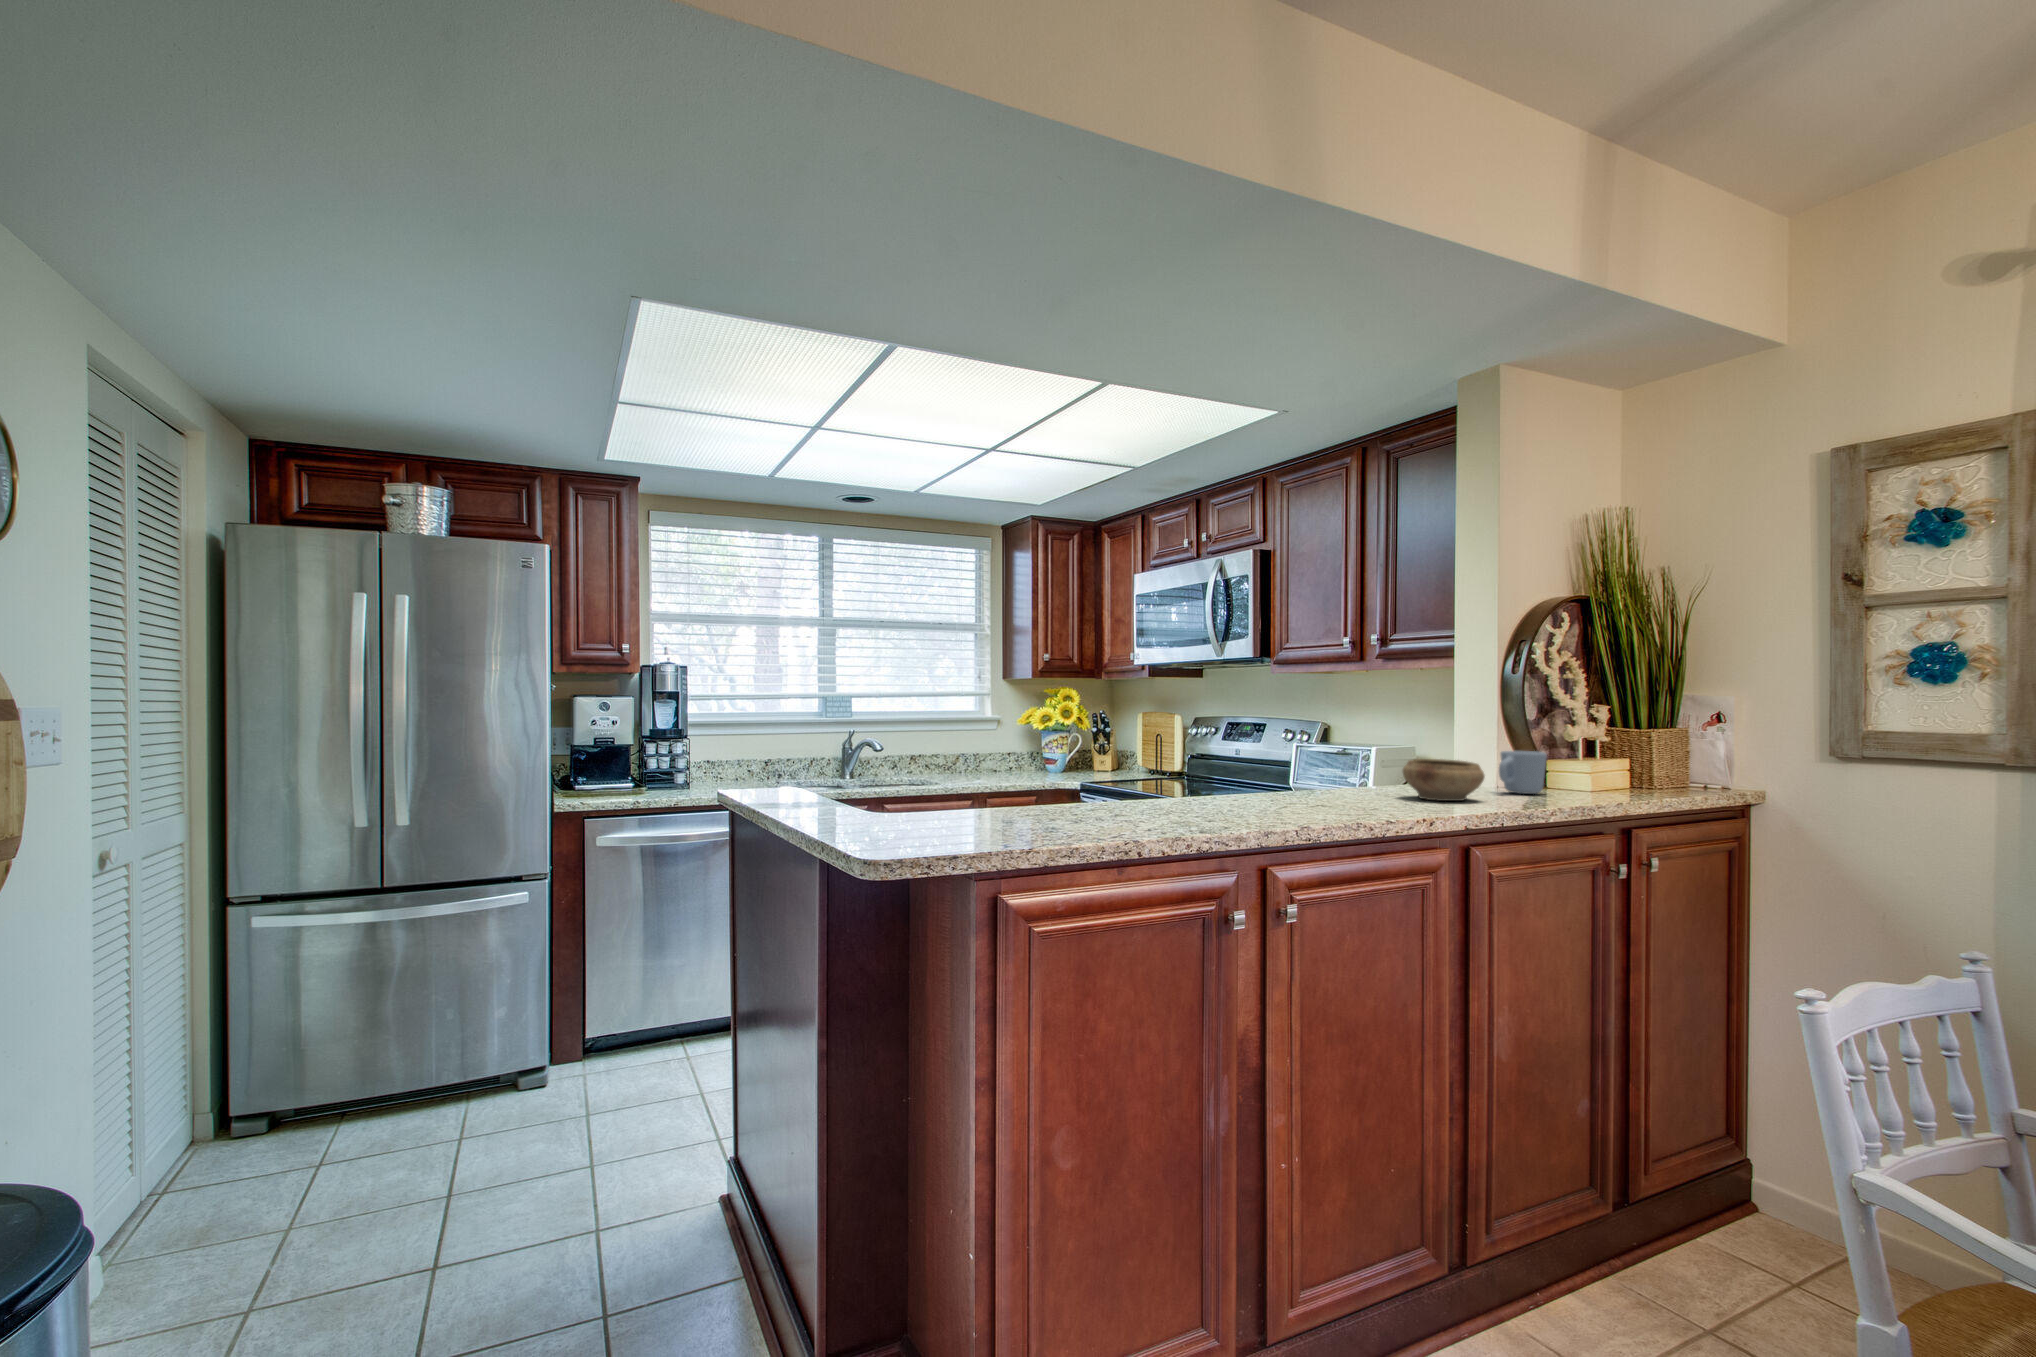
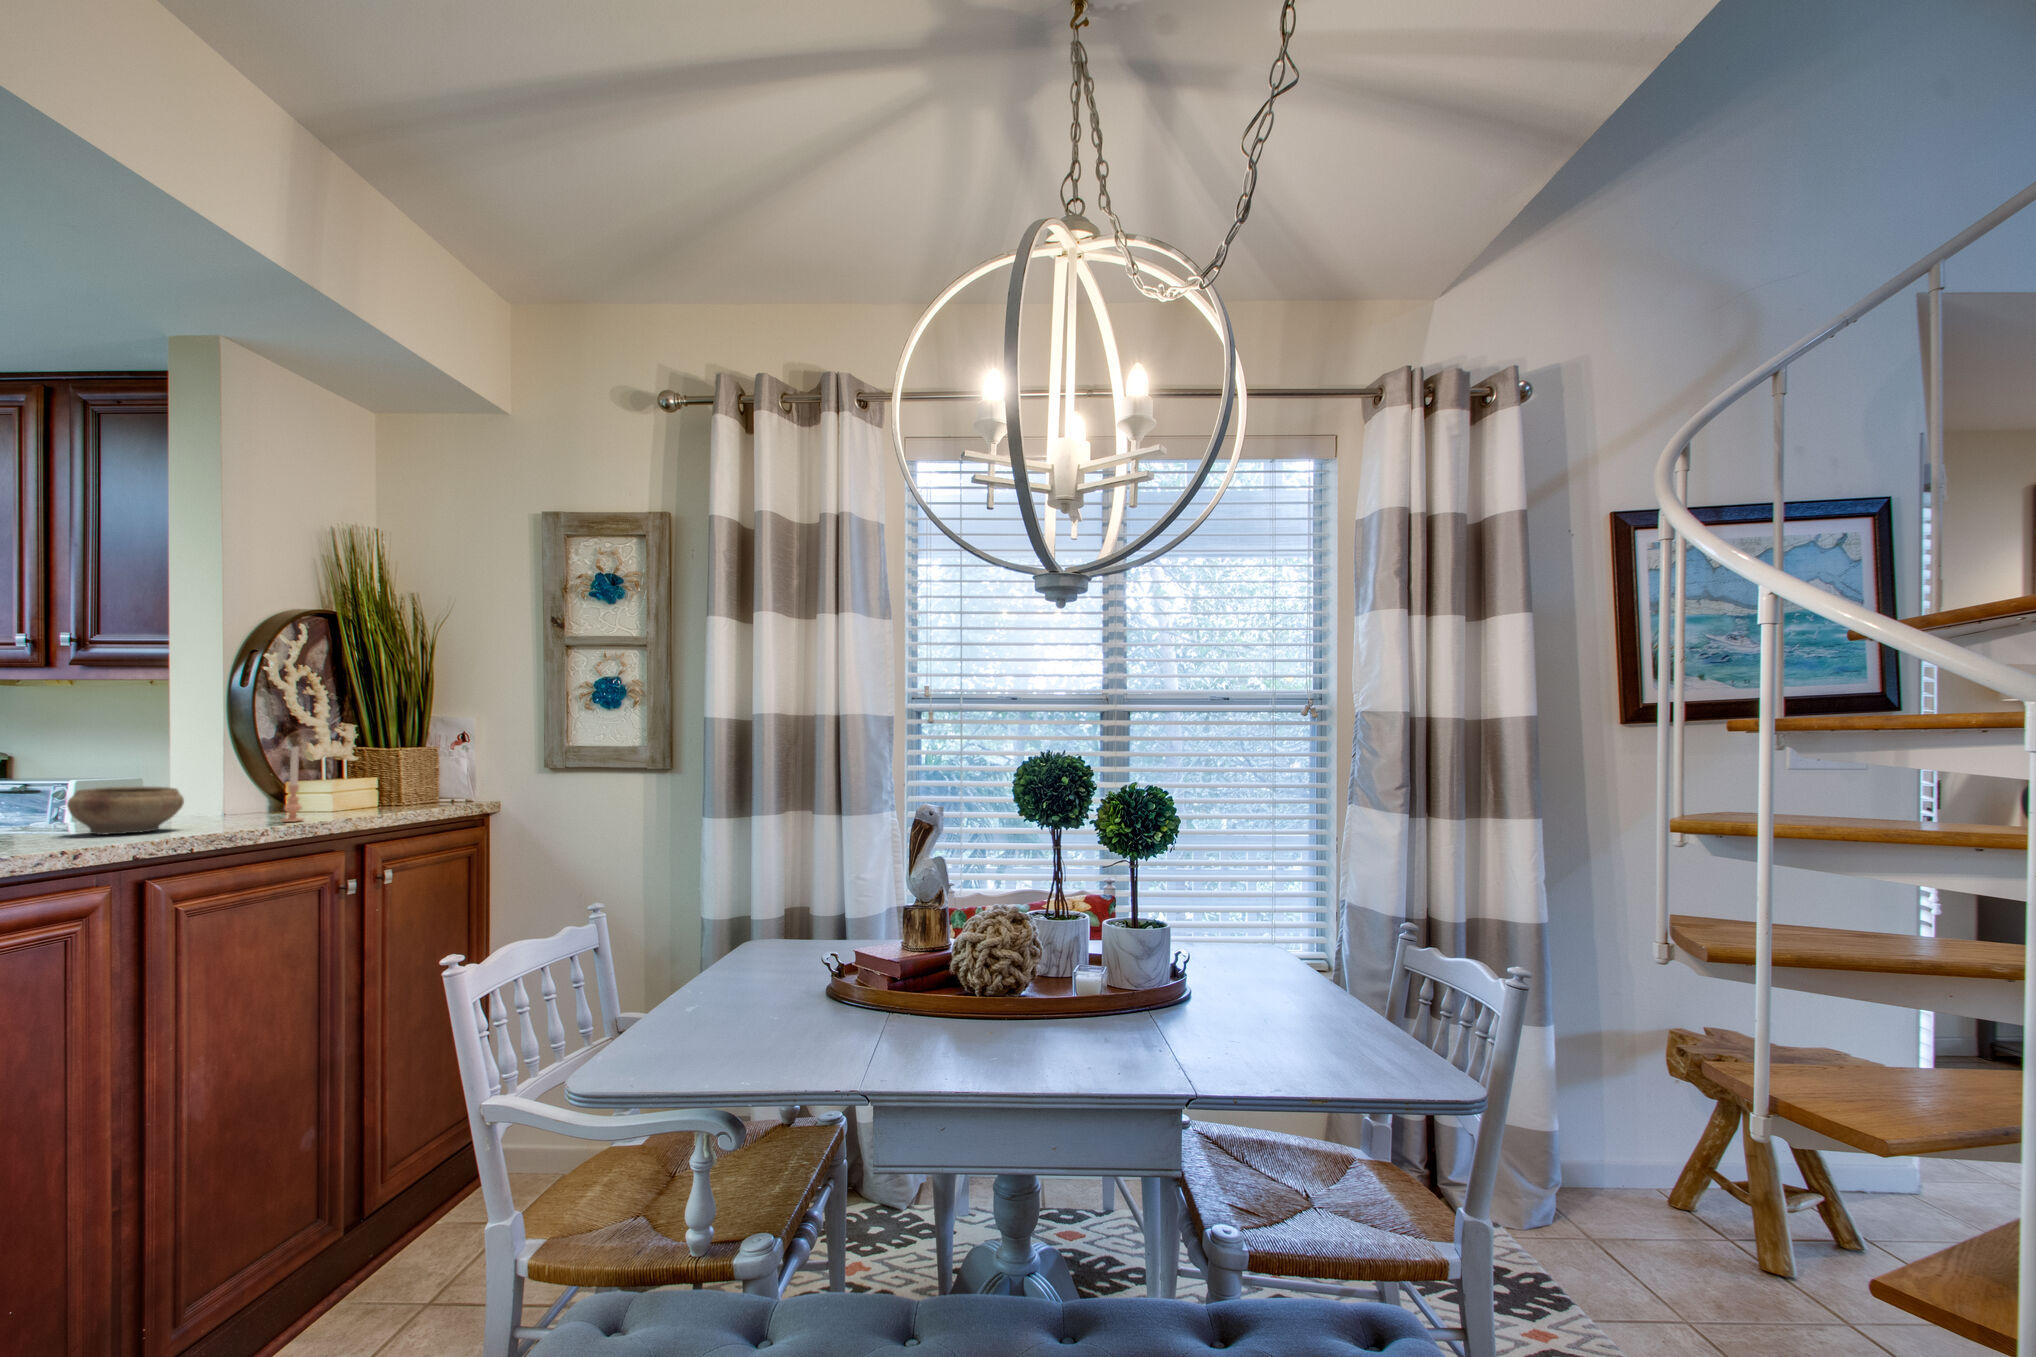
candle: none [1562,728,1584,803] -> present [281,746,304,822]
mug: present [1499,751,1547,794] -> none [213,773,275,819]

